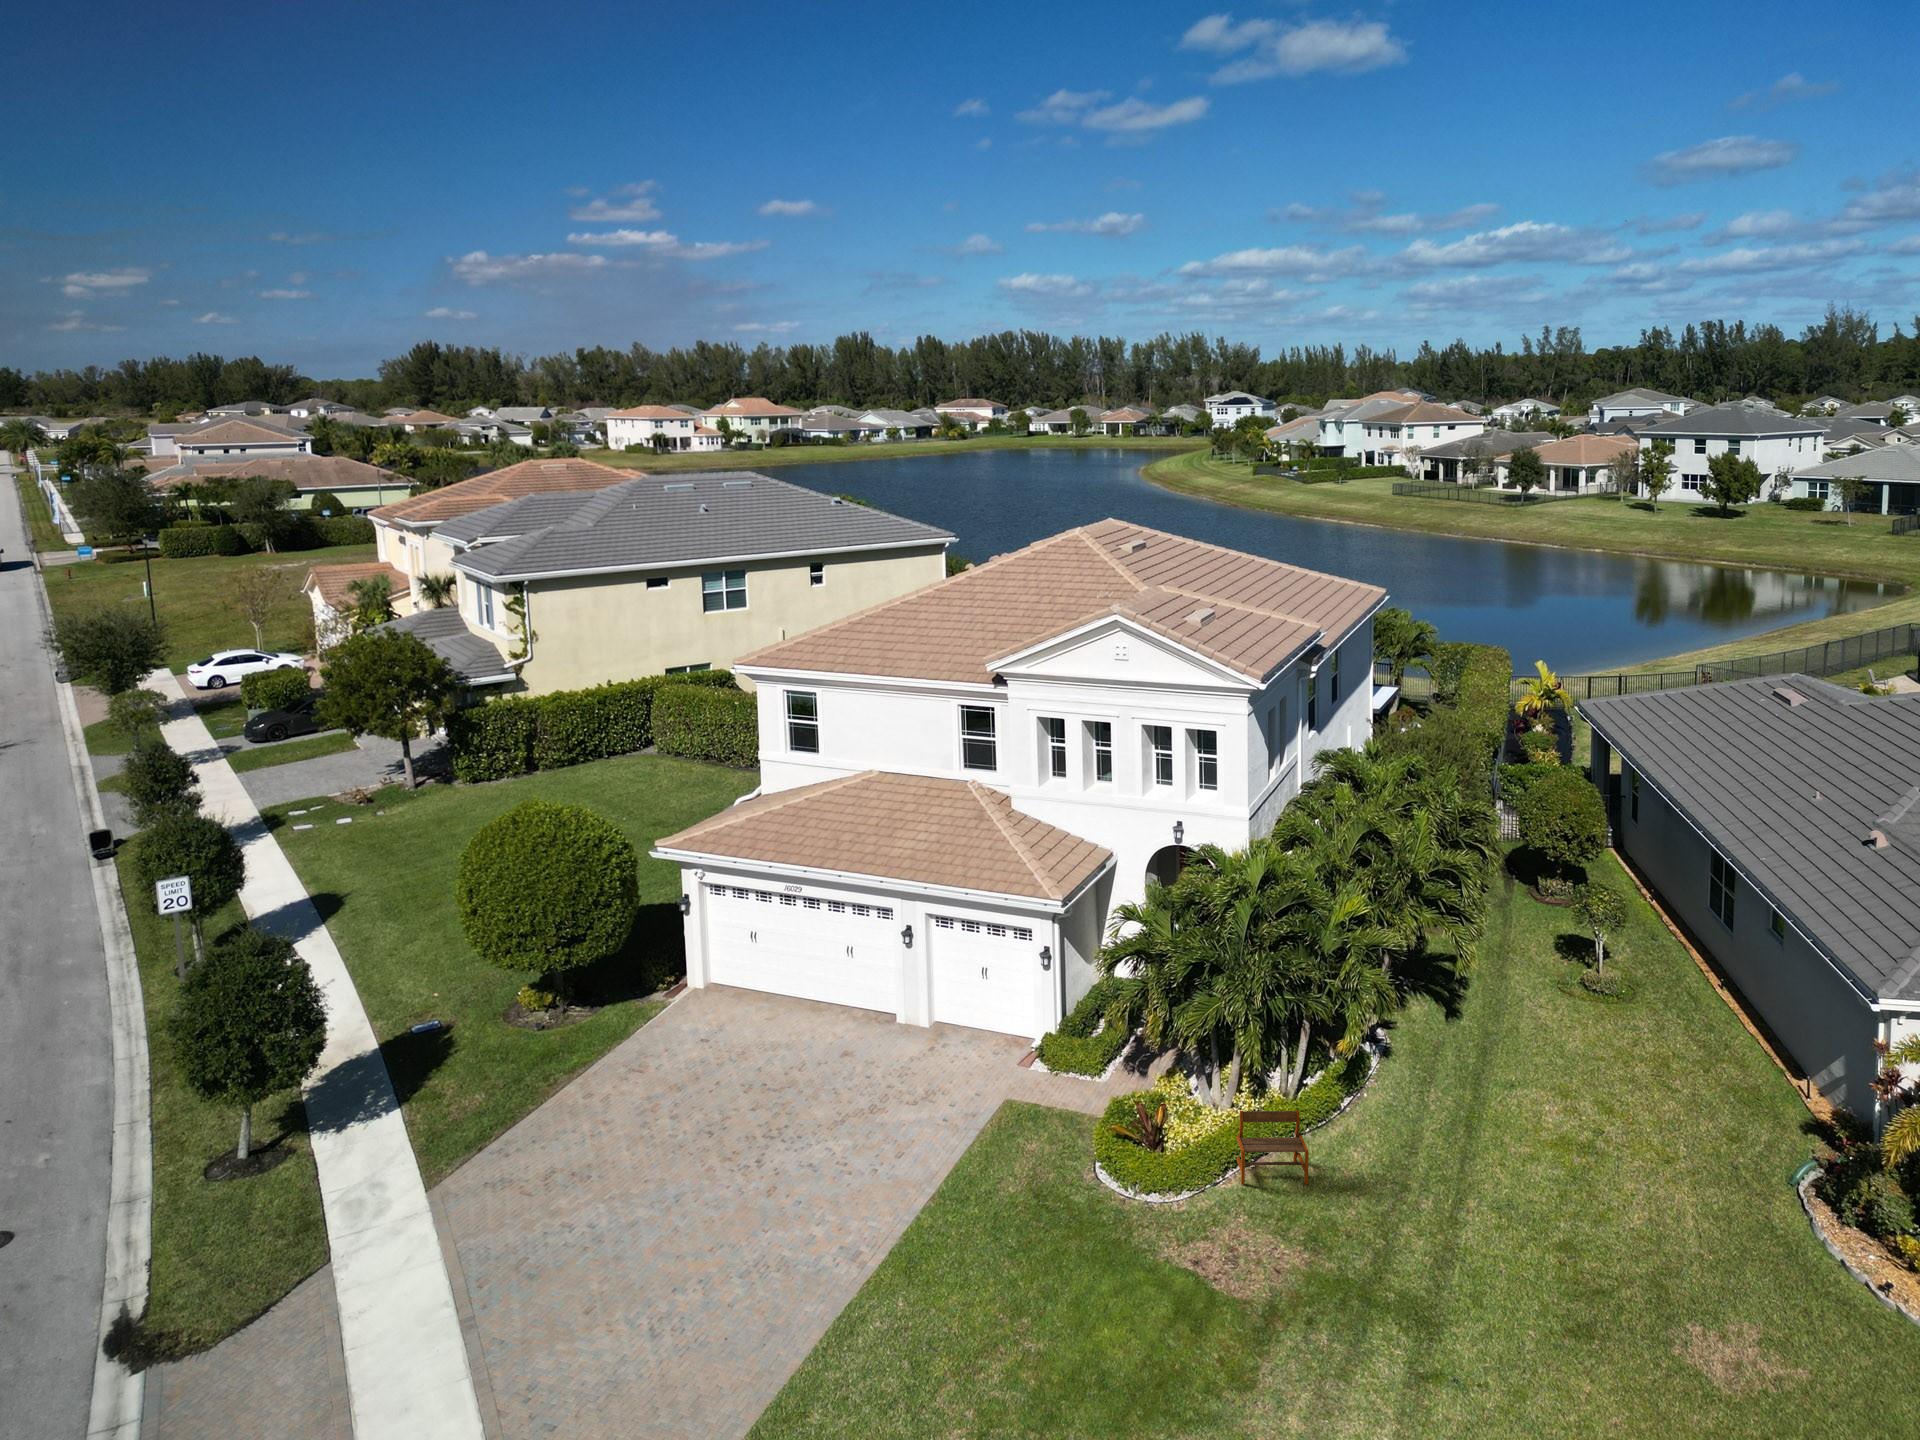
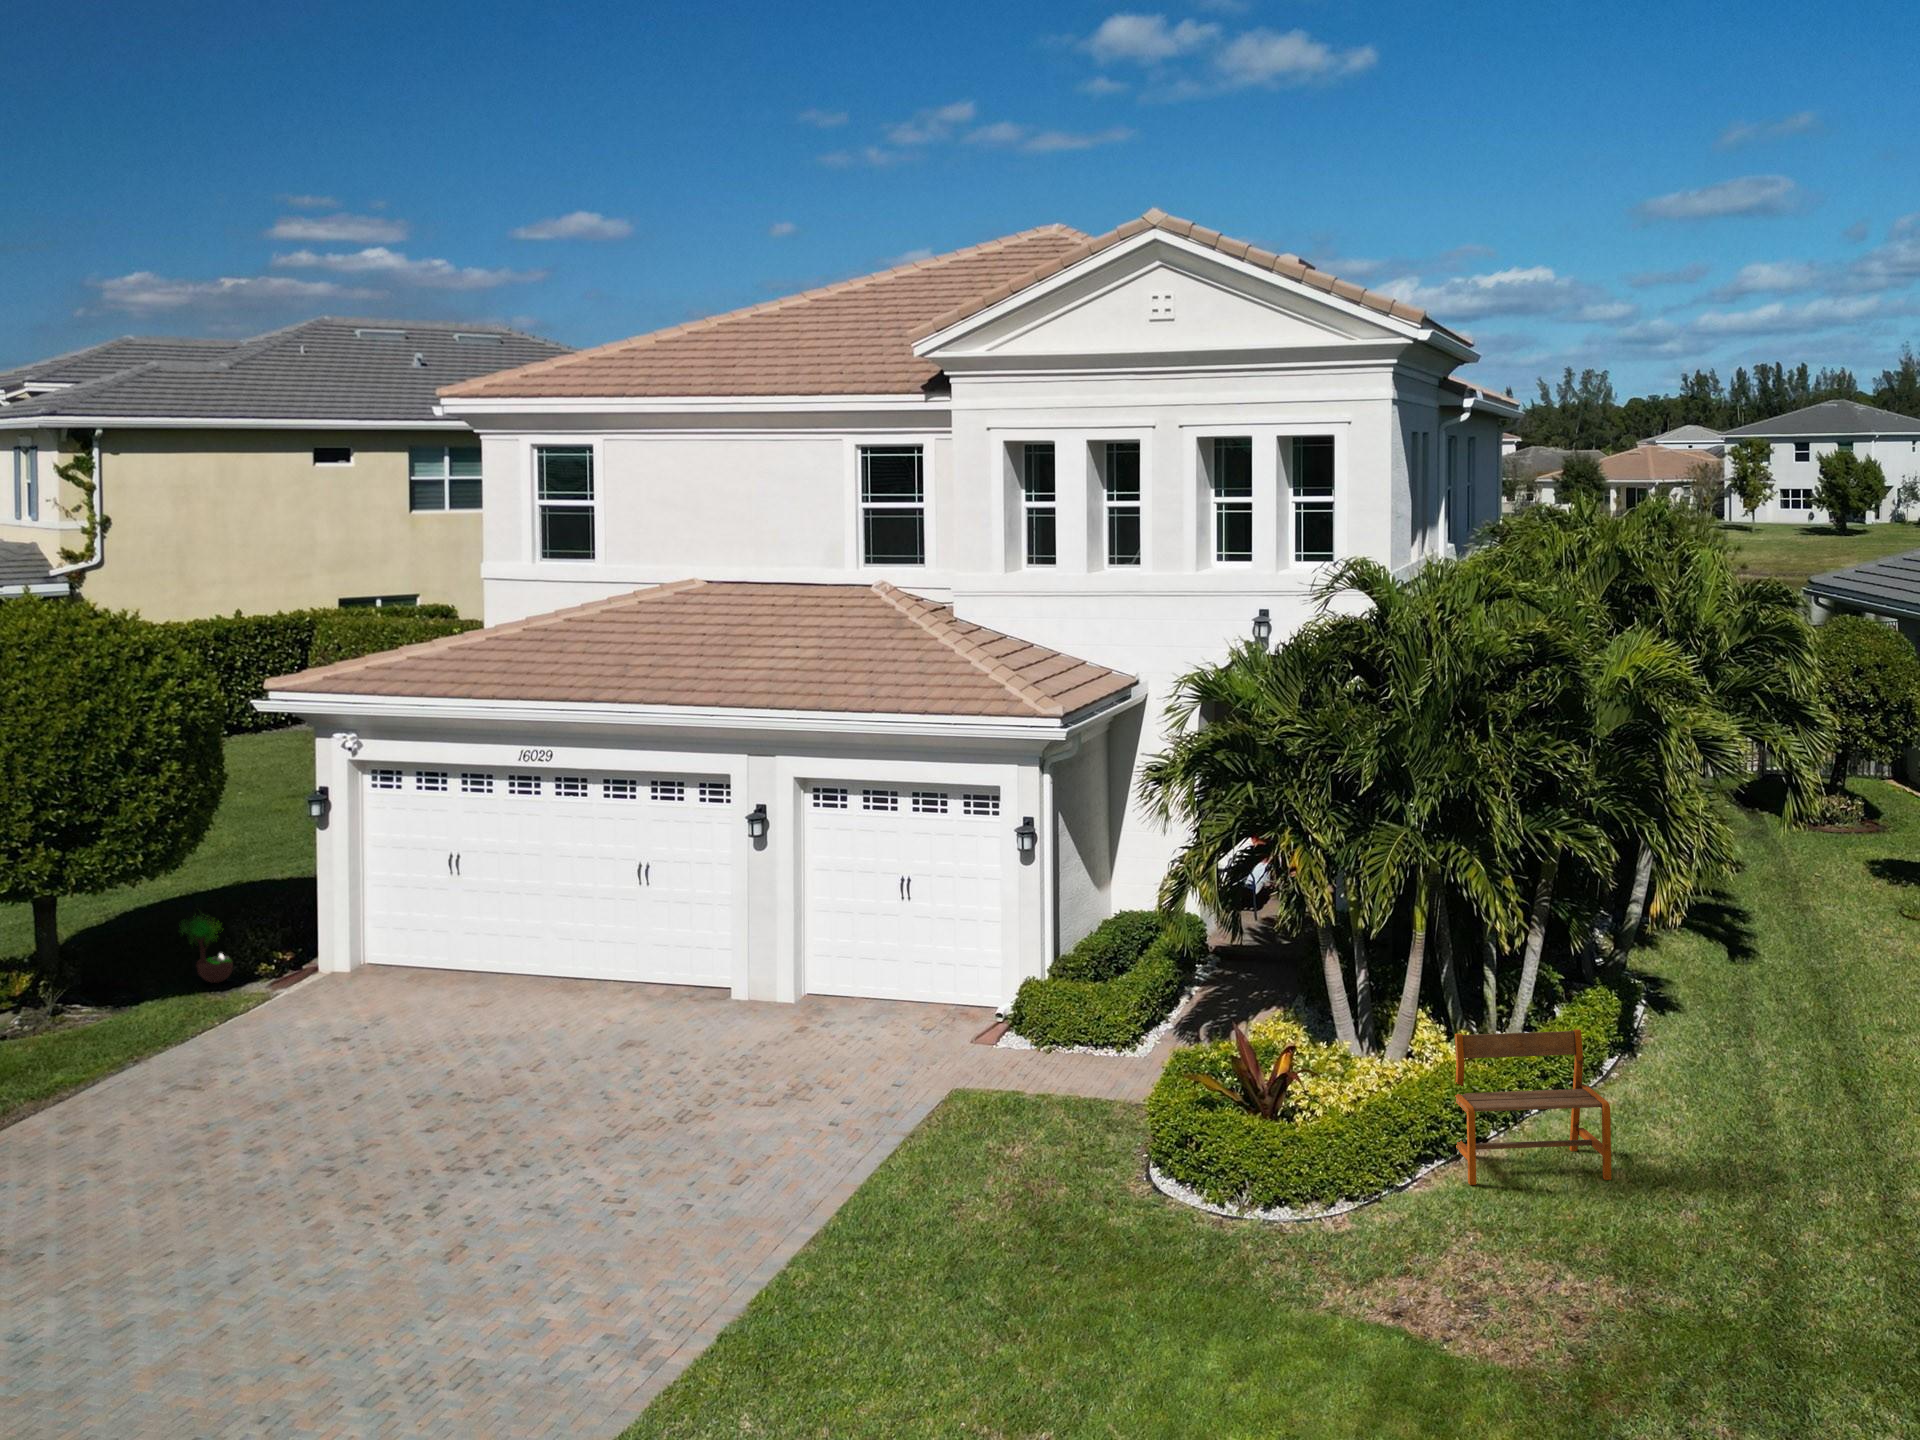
potted tree: none [620,958,647,994] -> present [182,914,233,983]

